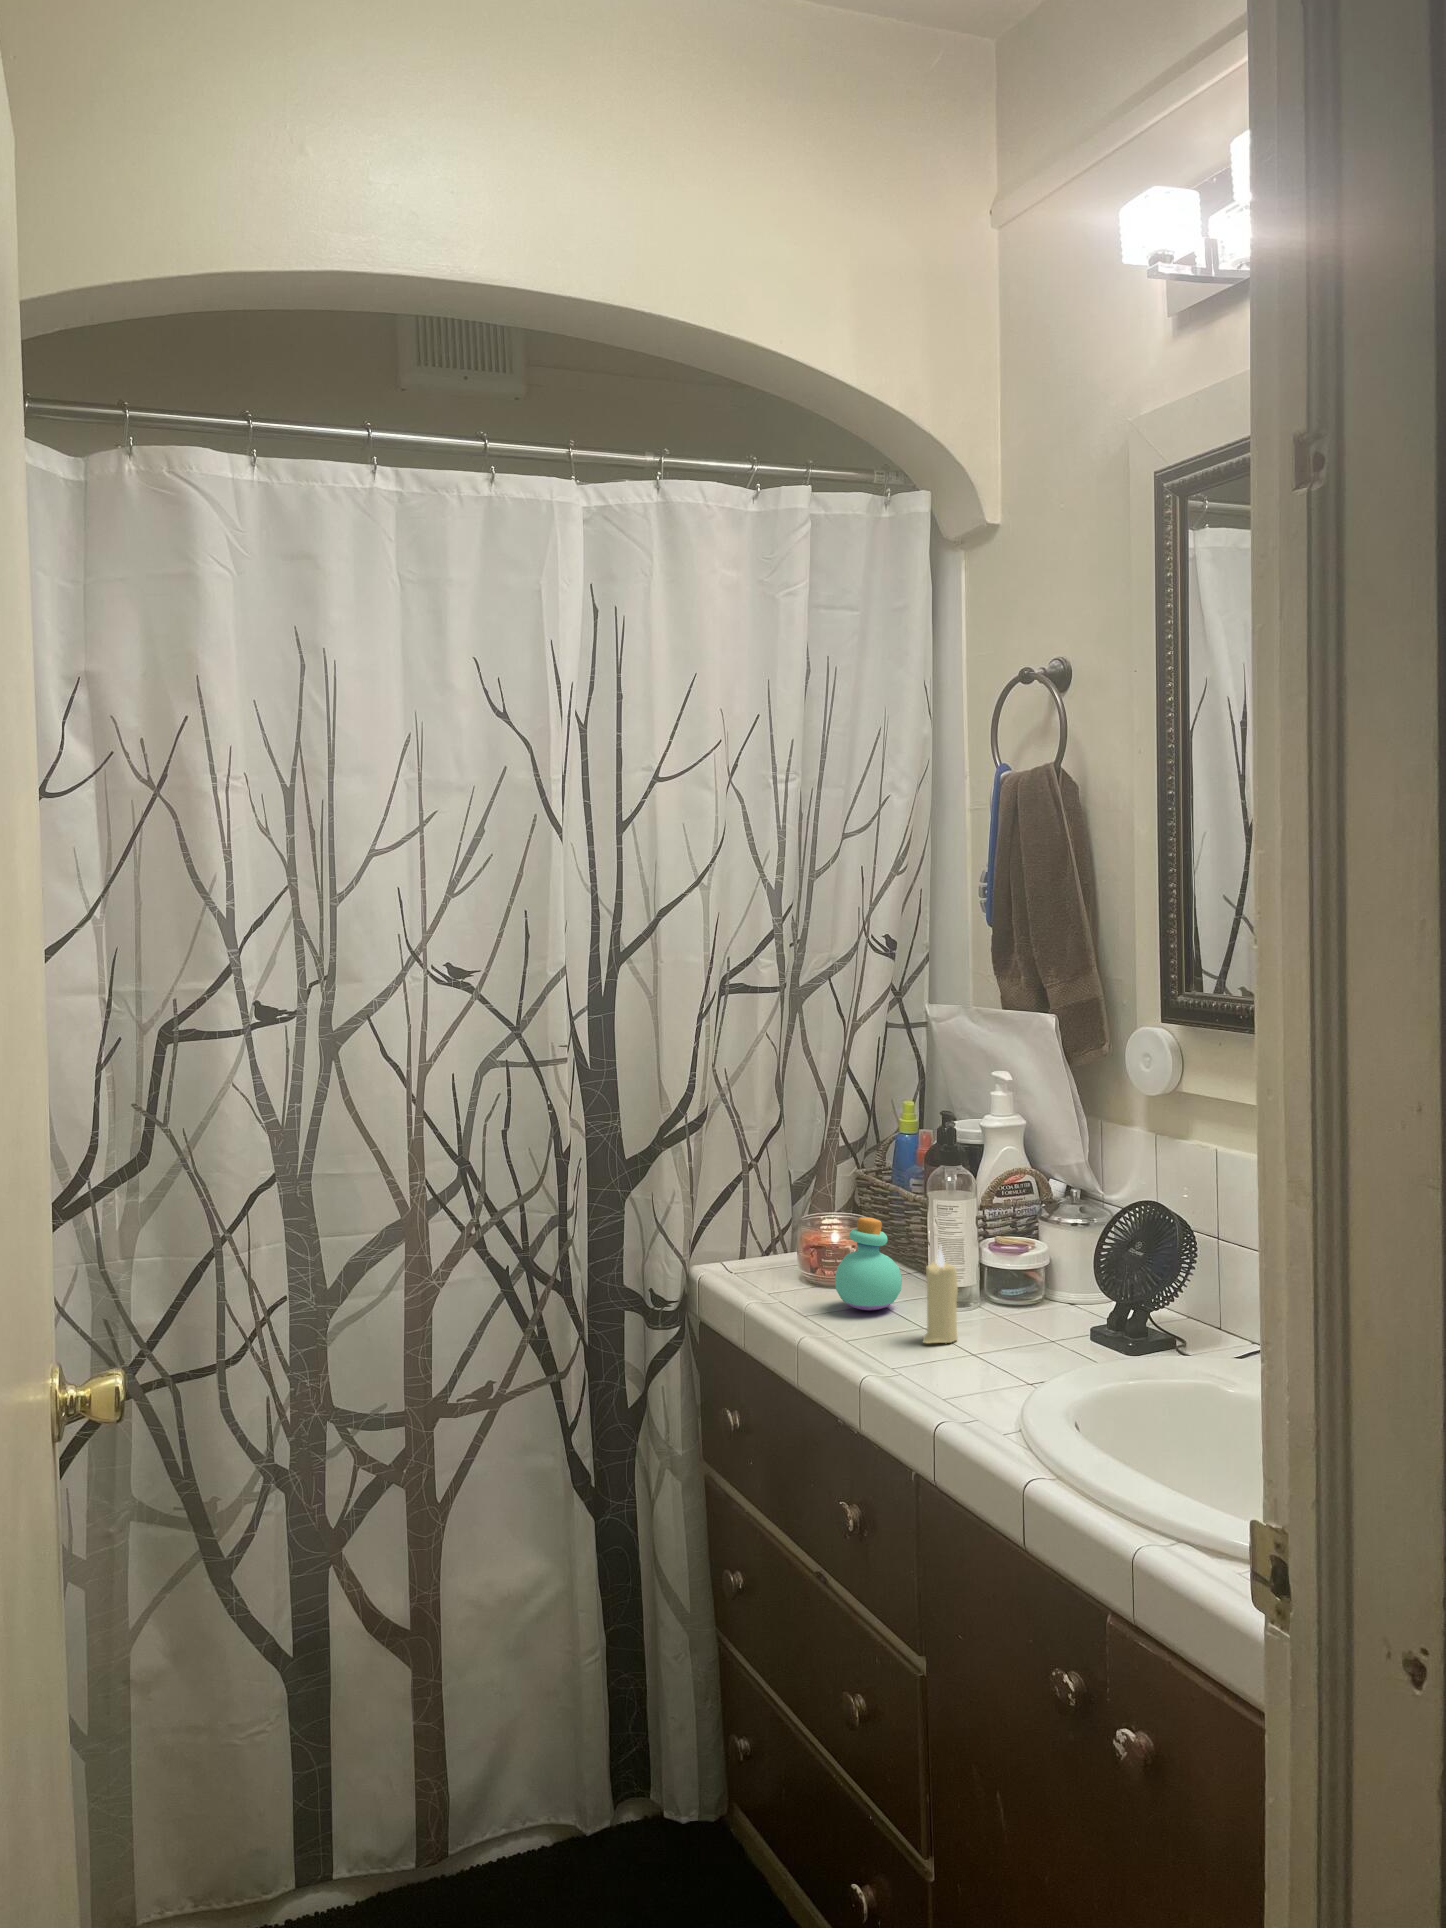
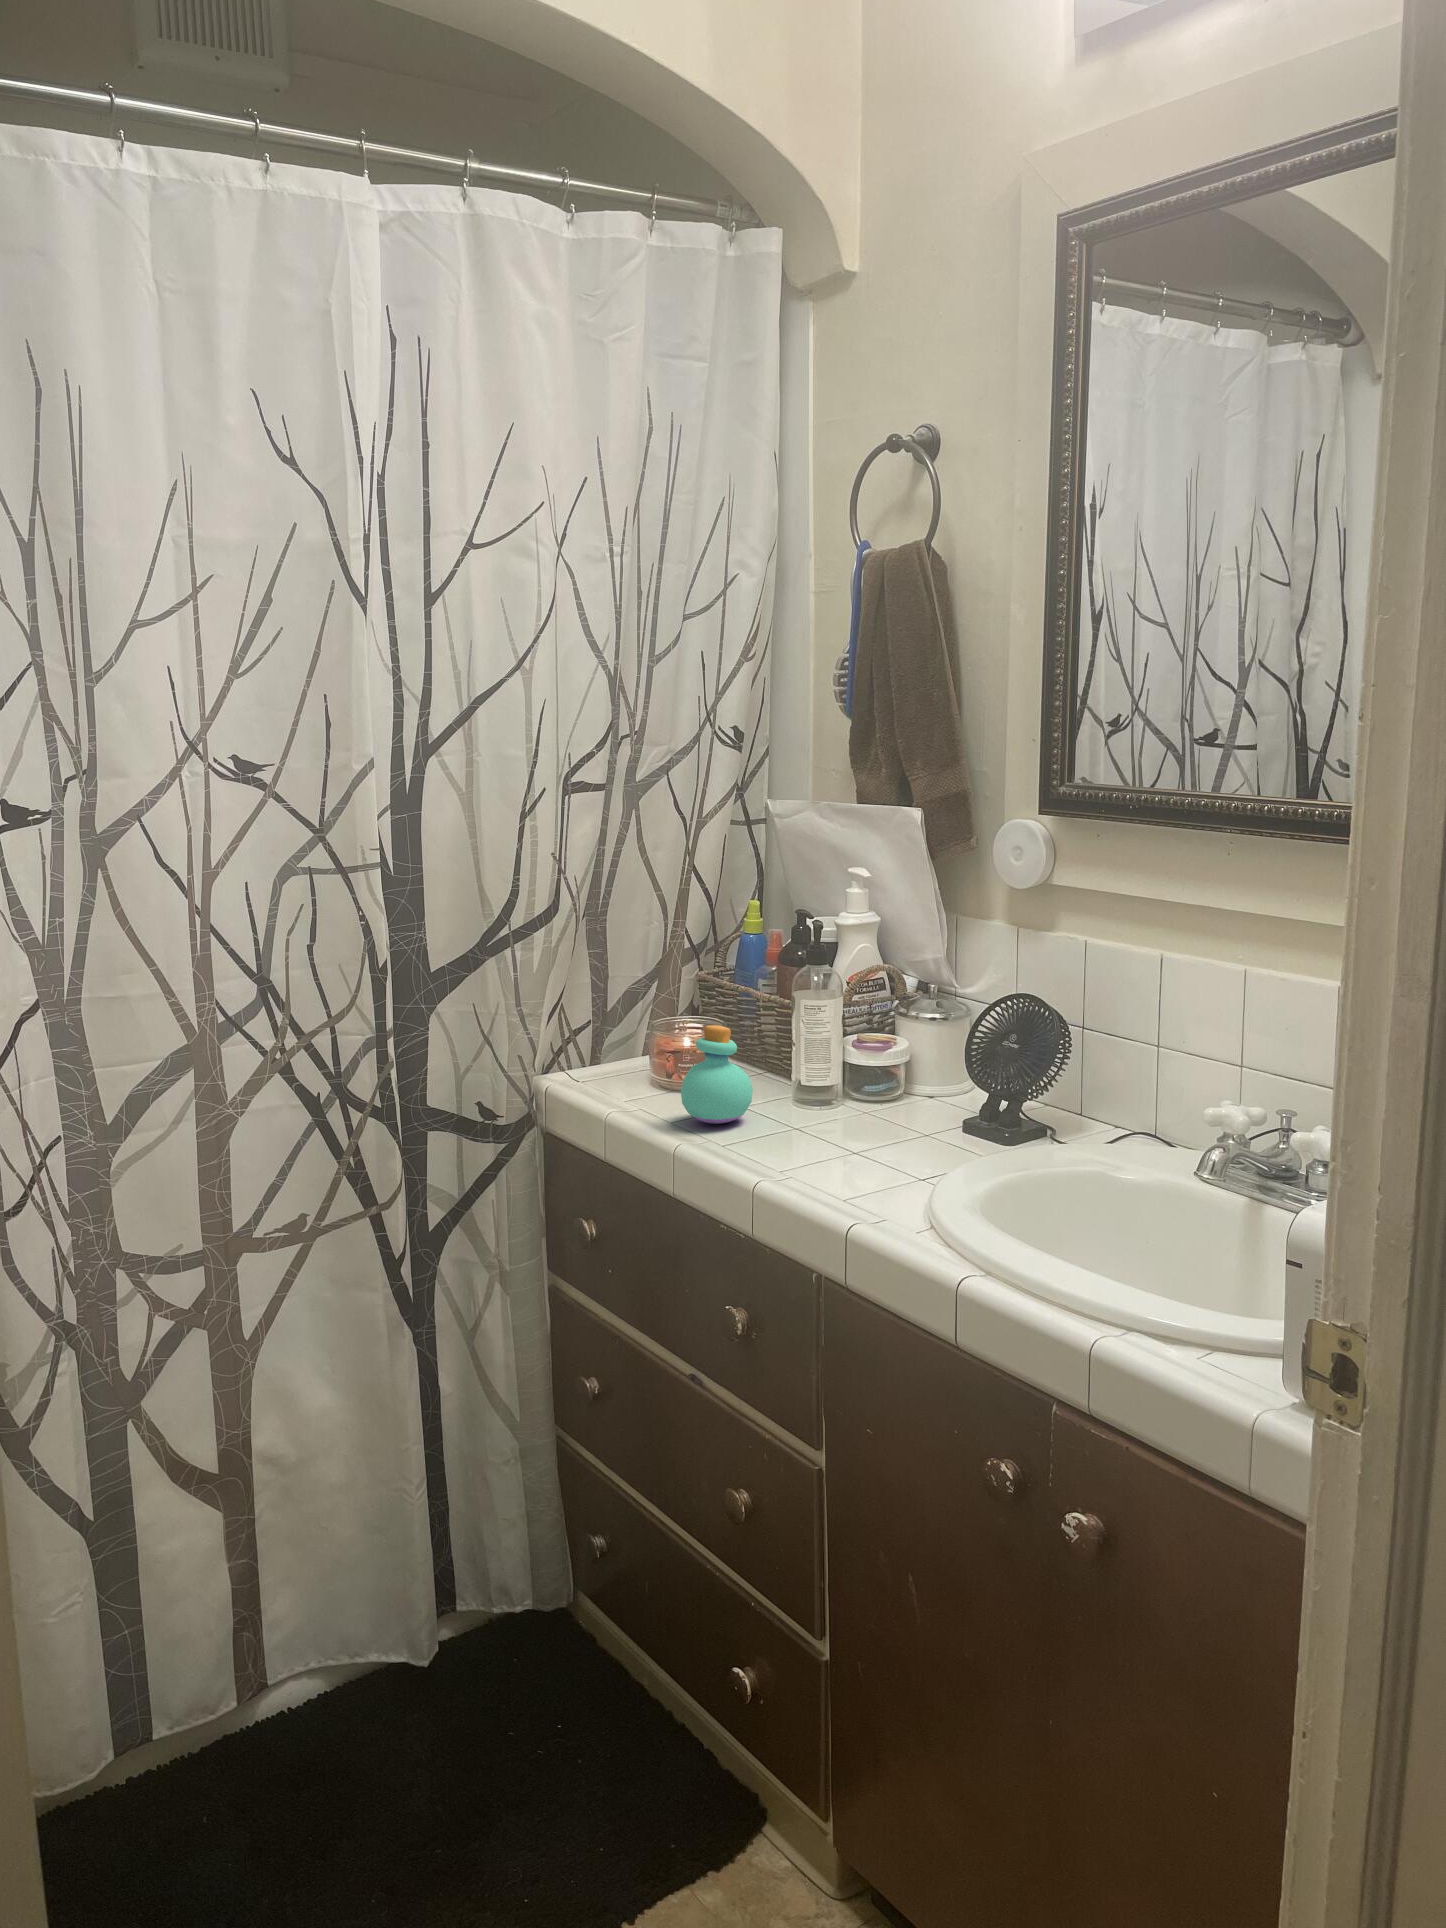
candle: present [923,1246,958,1343] -> none [778,1050,815,1156]

